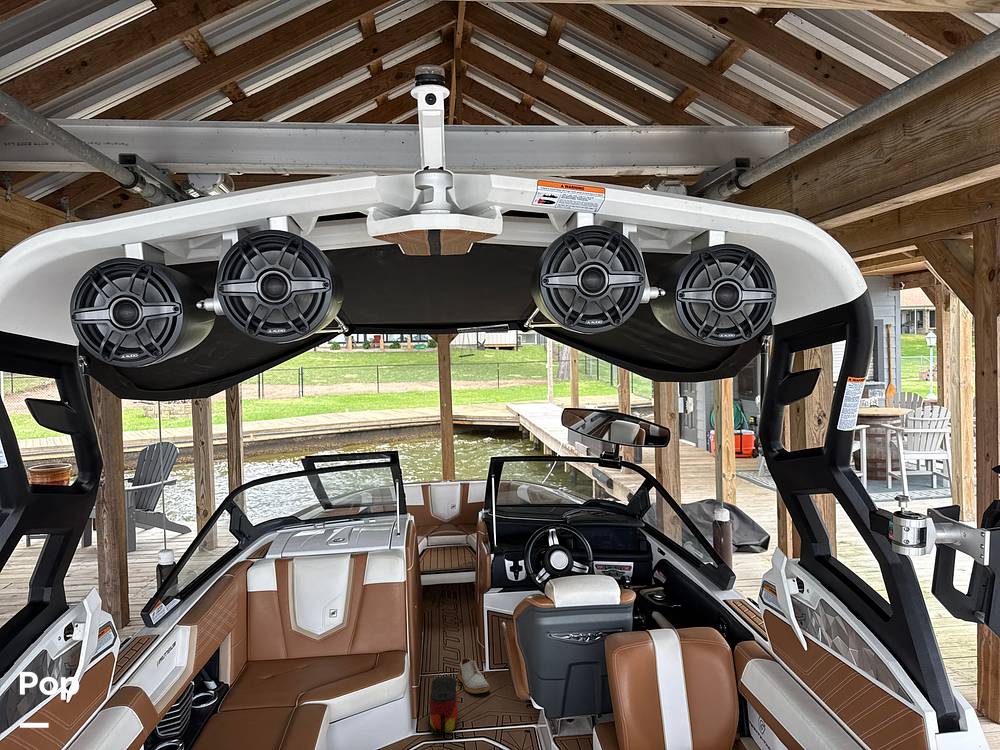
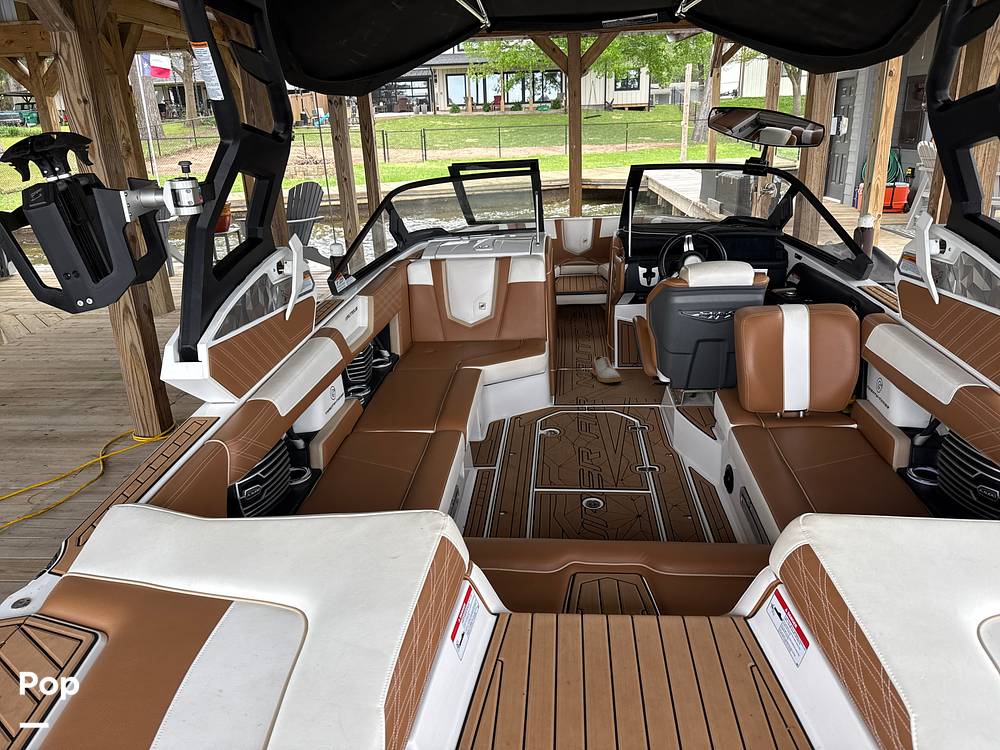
bag: present [428,676,458,736] -> none [567,365,593,409]

